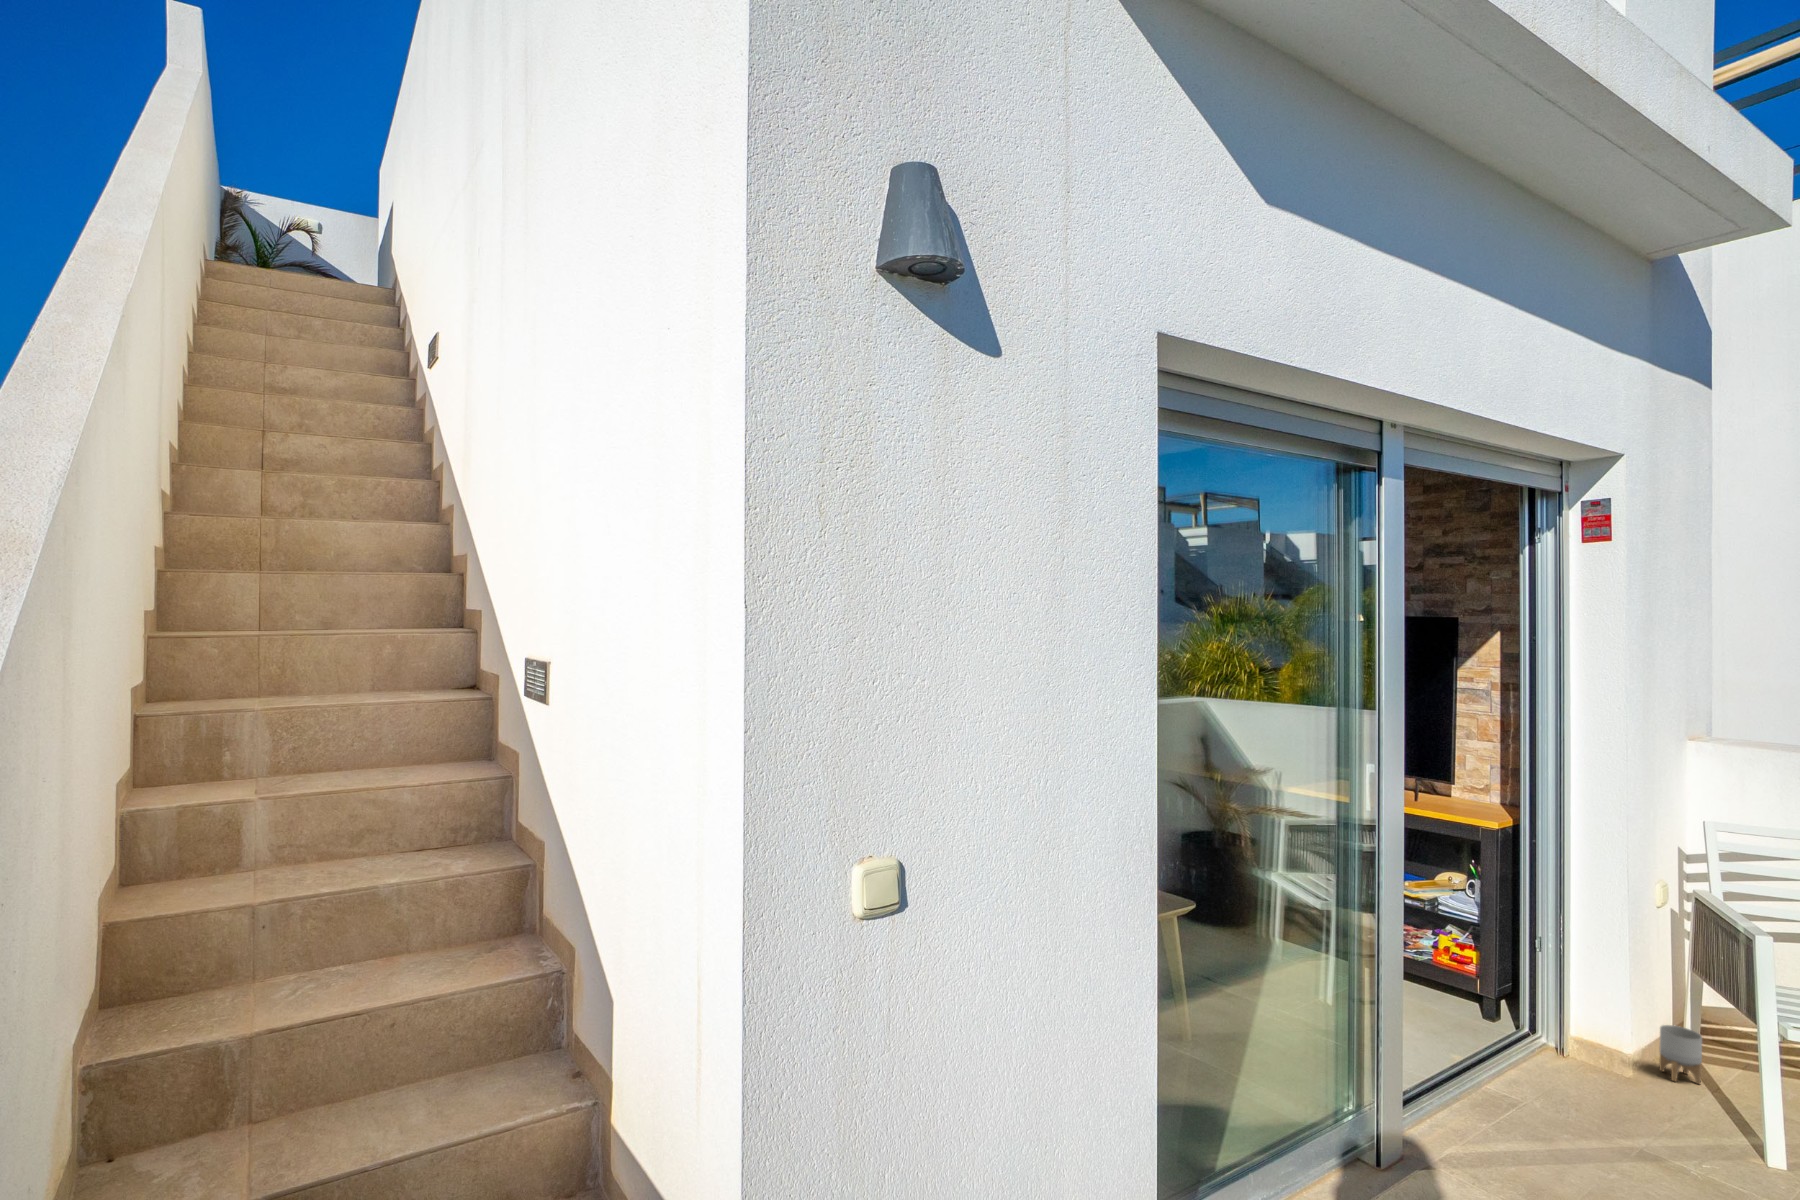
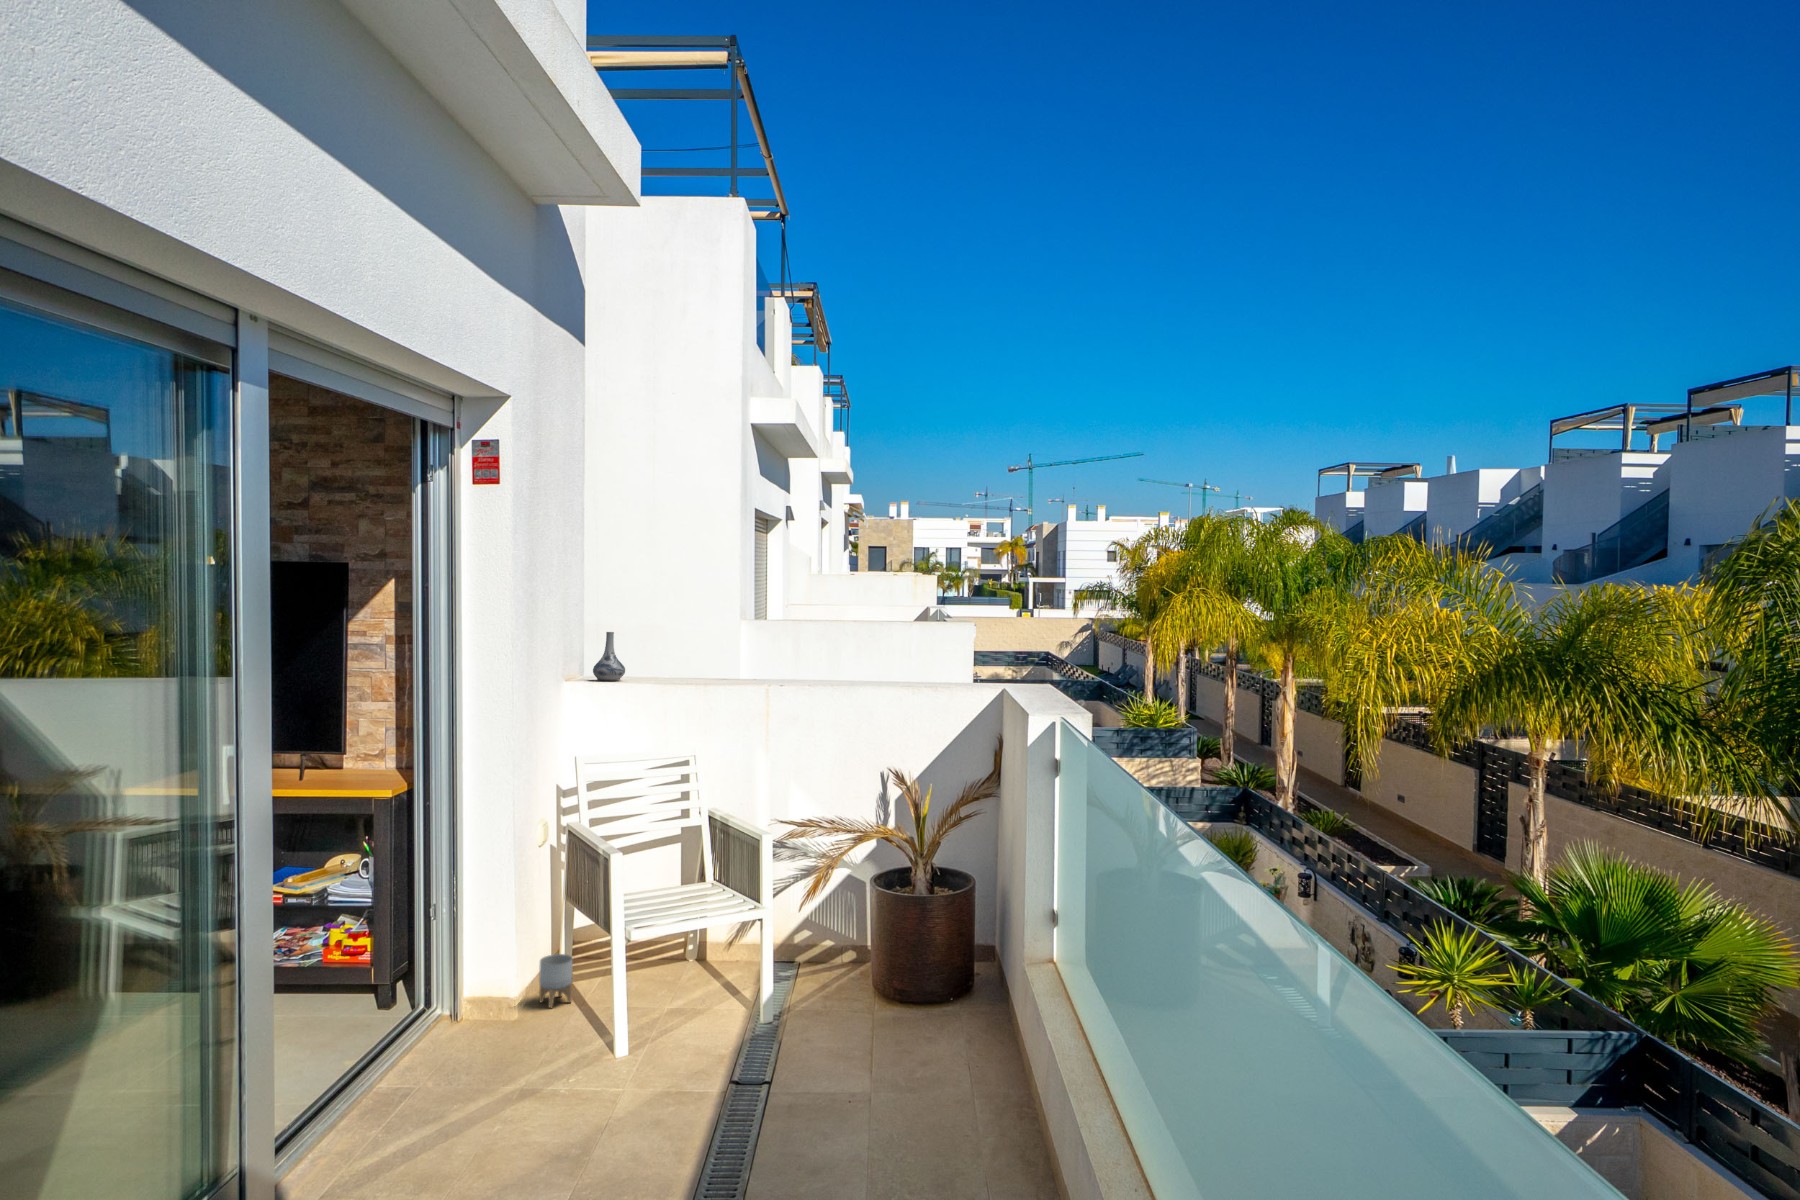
decorative vase: none [1727,692,1772,746] -> present [593,632,625,680]

